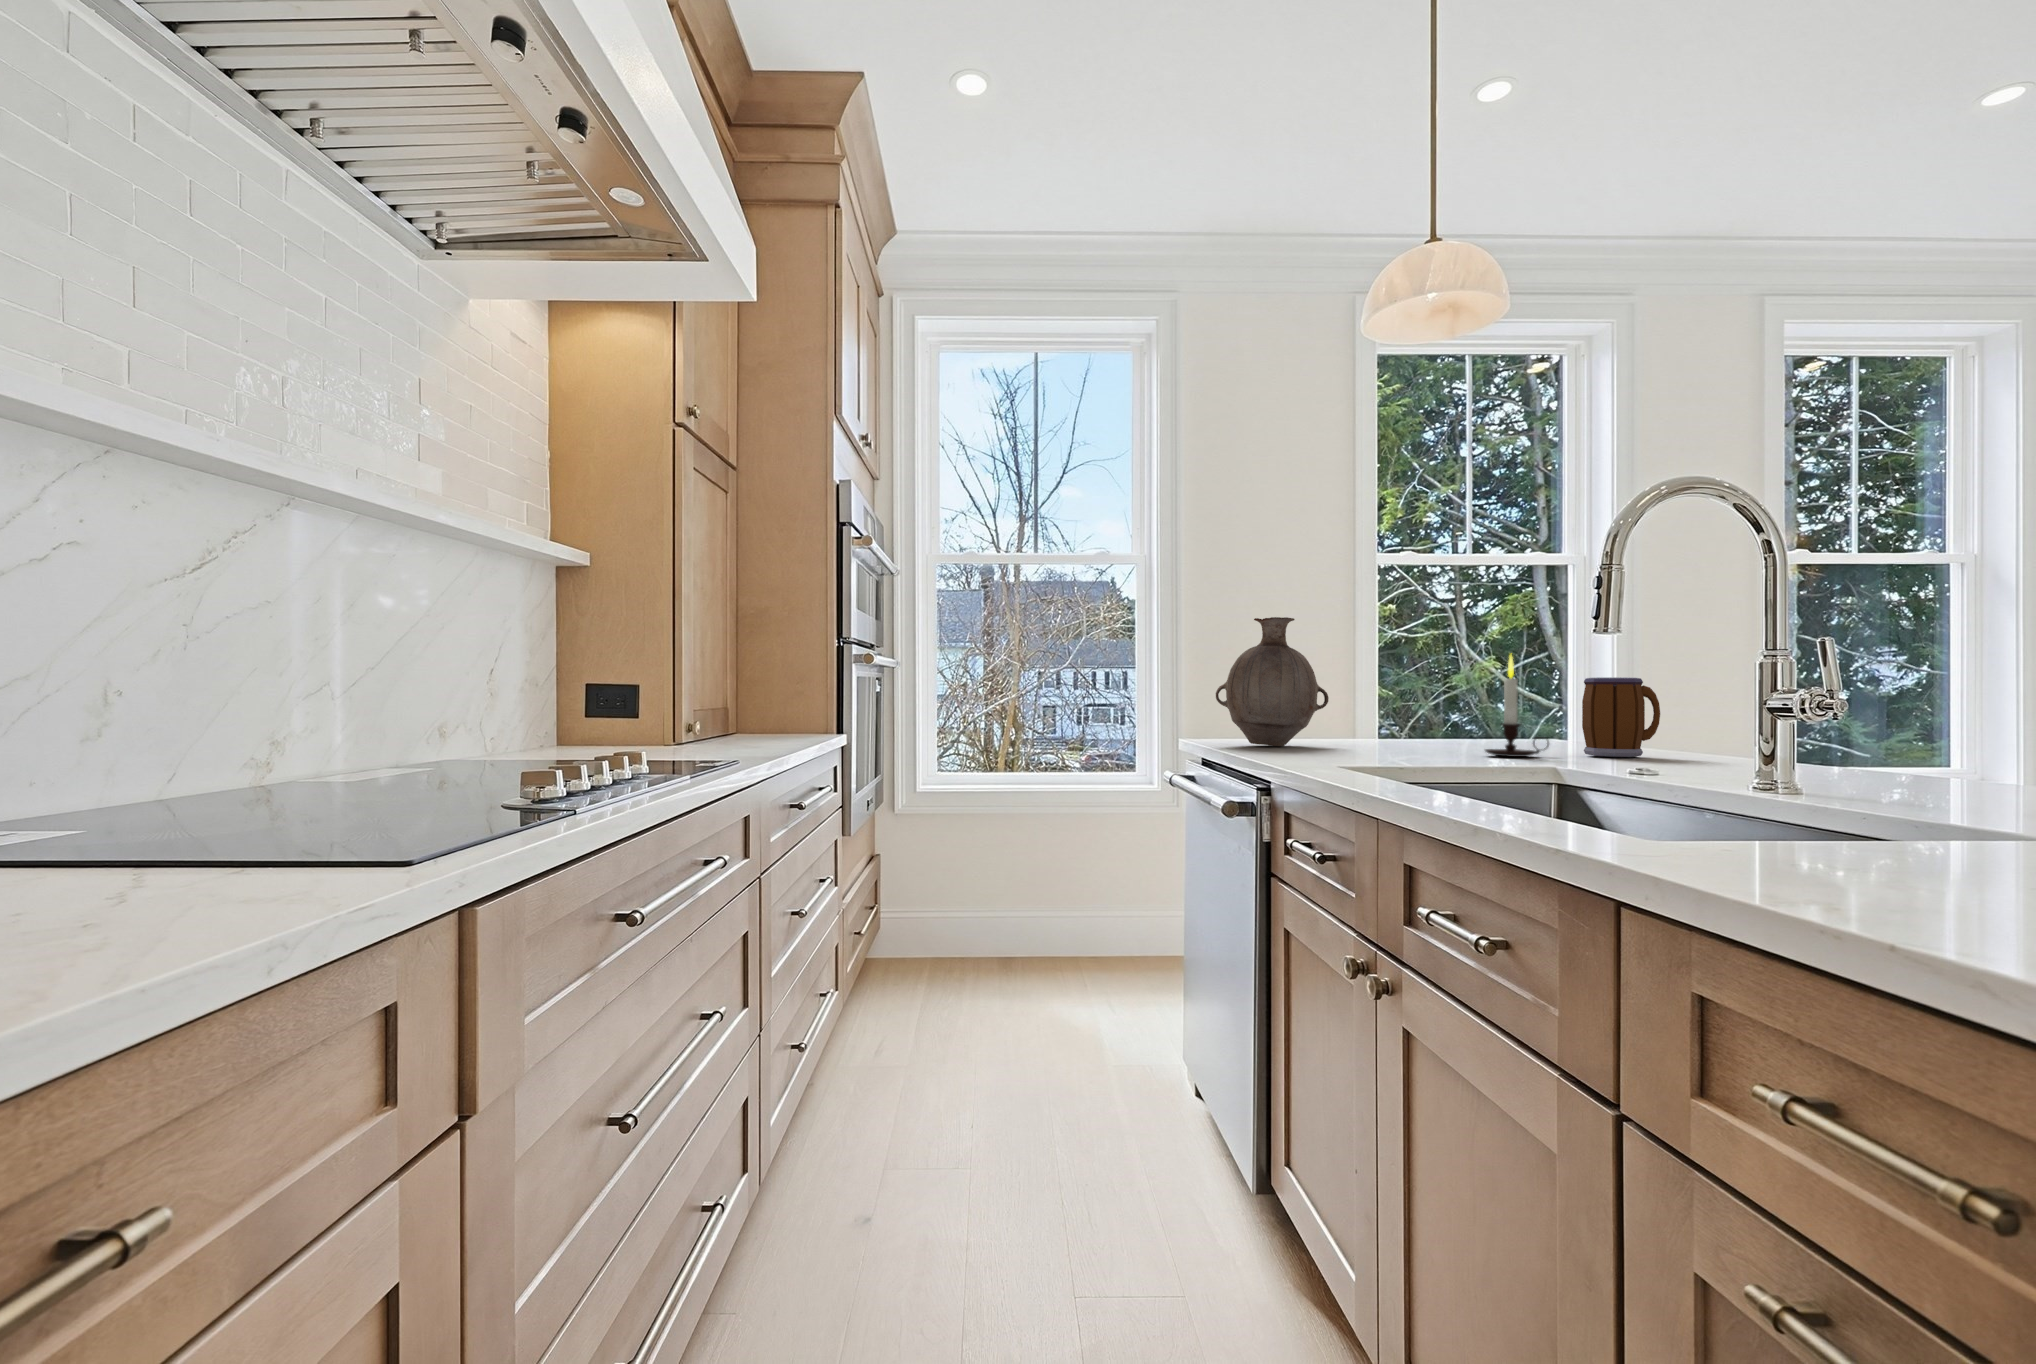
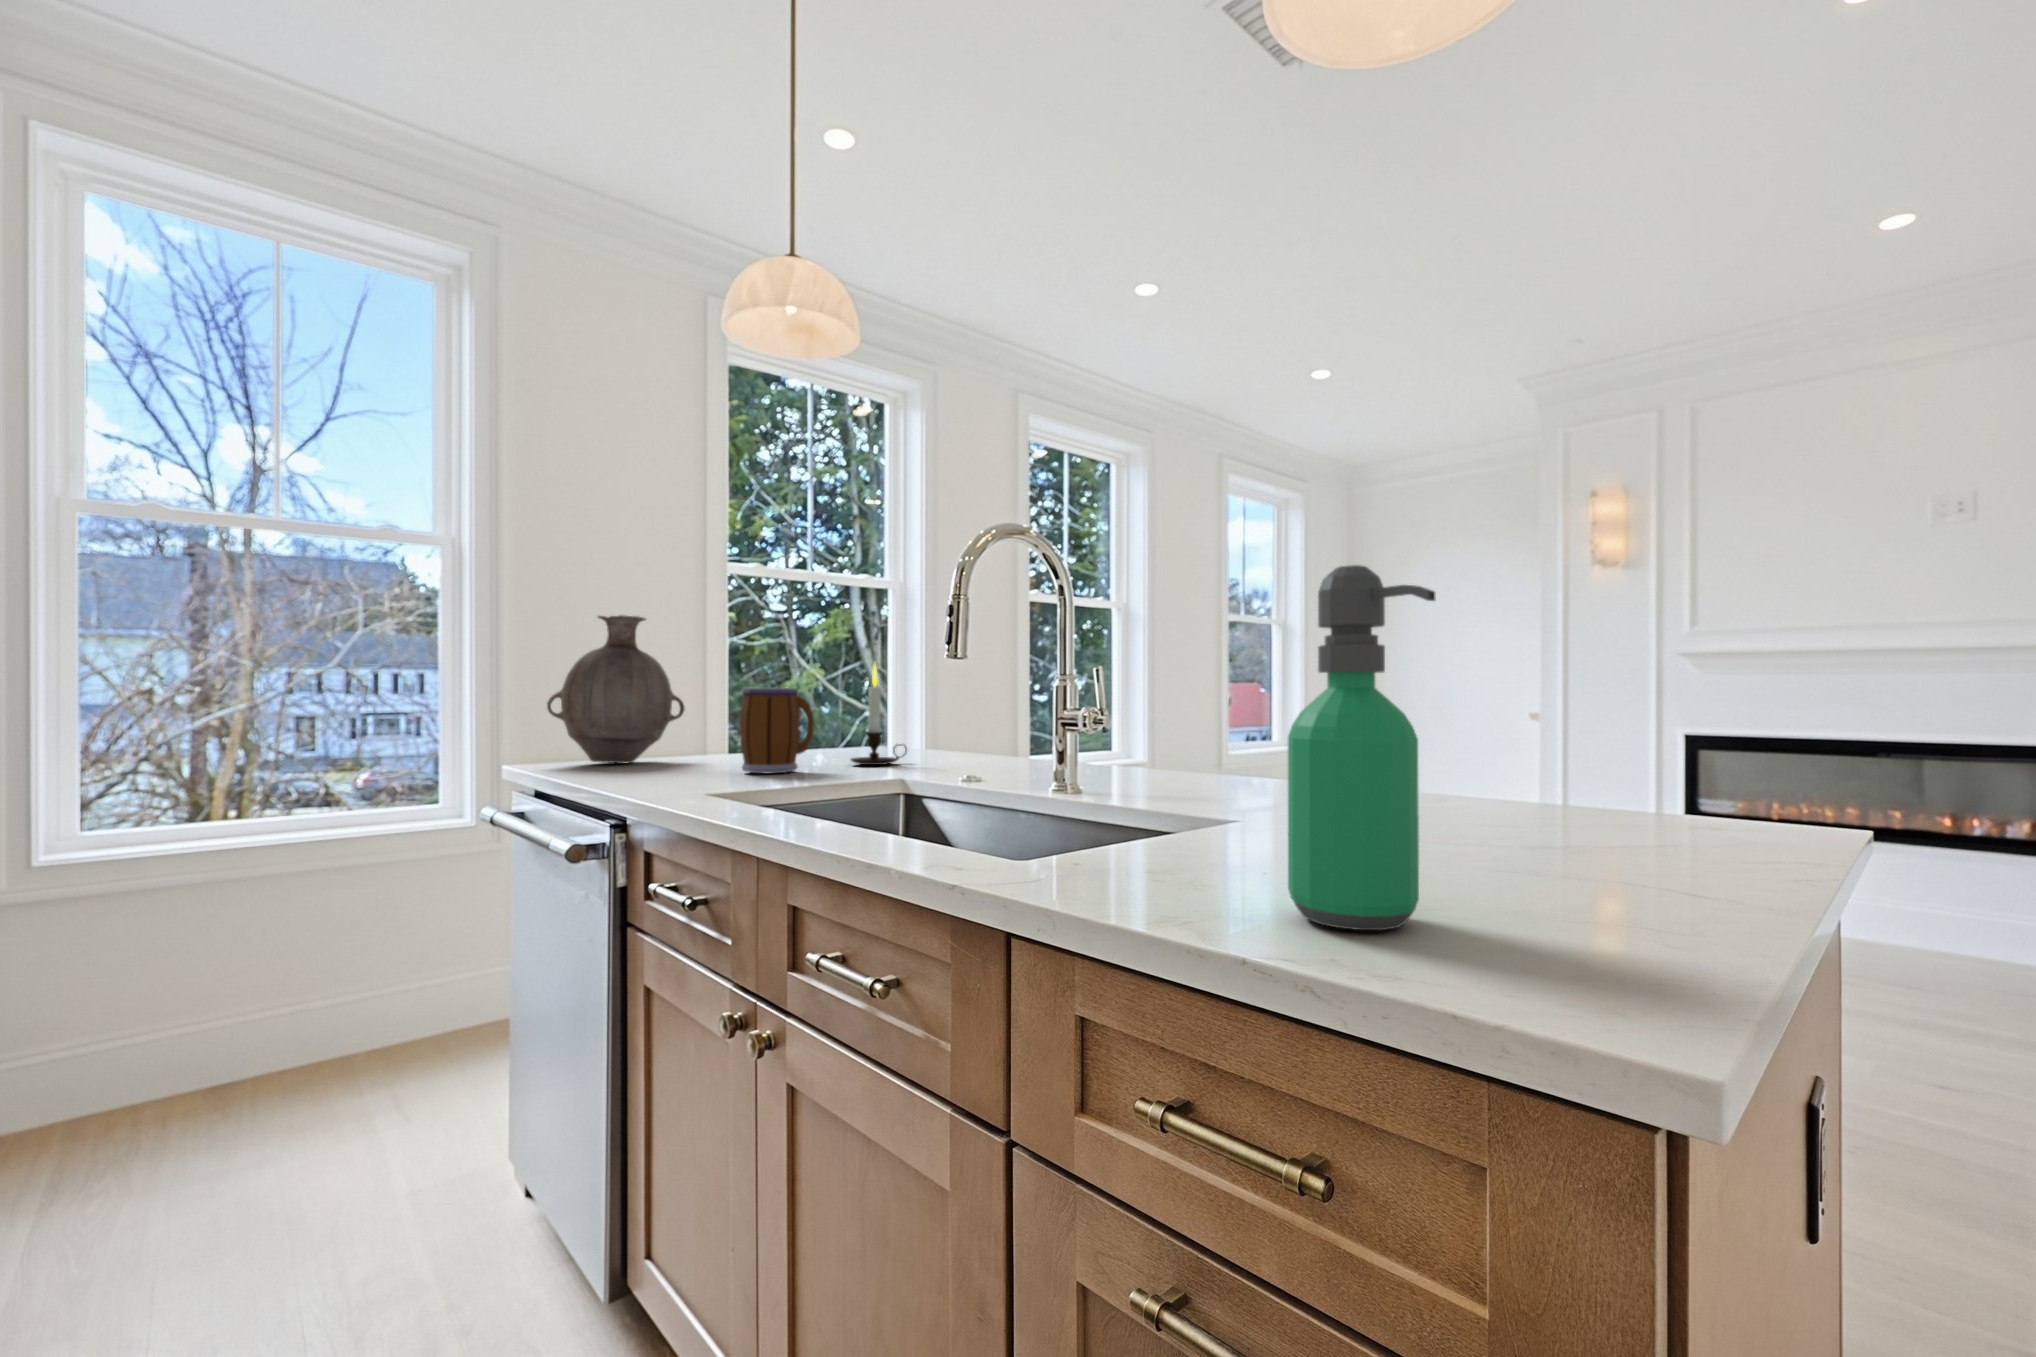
soap dispenser: none [1742,564,1877,876] -> present [1288,565,1436,930]
mug: present [1582,677,1660,757] -> present [740,688,814,774]

